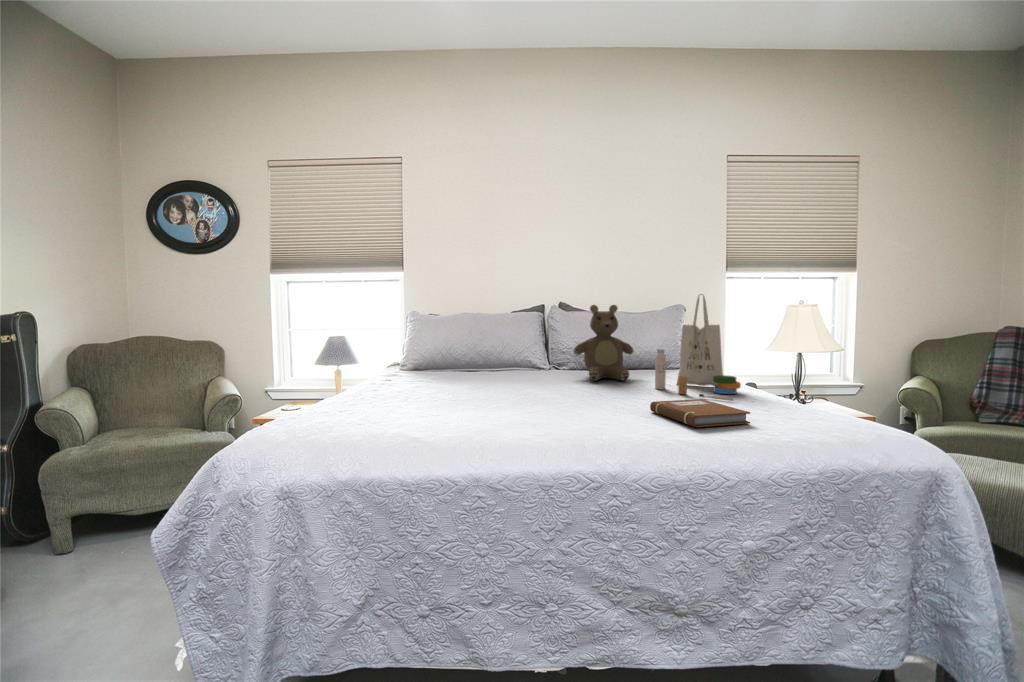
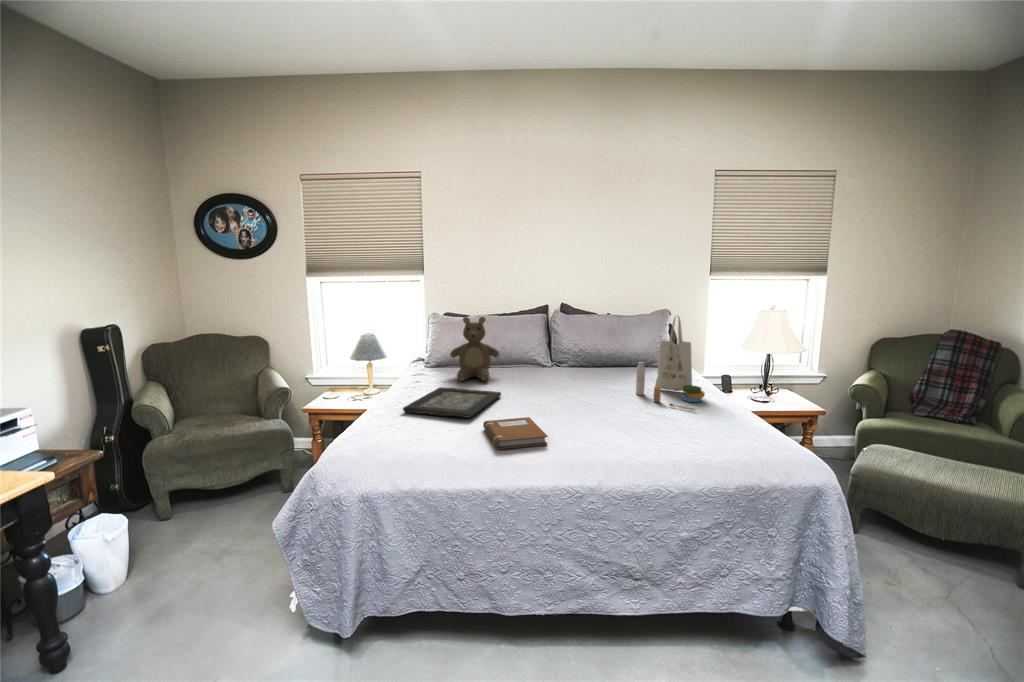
teddy bear: present [574,305,634,381] -> present [450,317,499,381]
decorative tray: none [367,383,491,407] -> present [403,387,501,418]
notebook: present [650,399,750,427] -> present [483,417,548,449]

